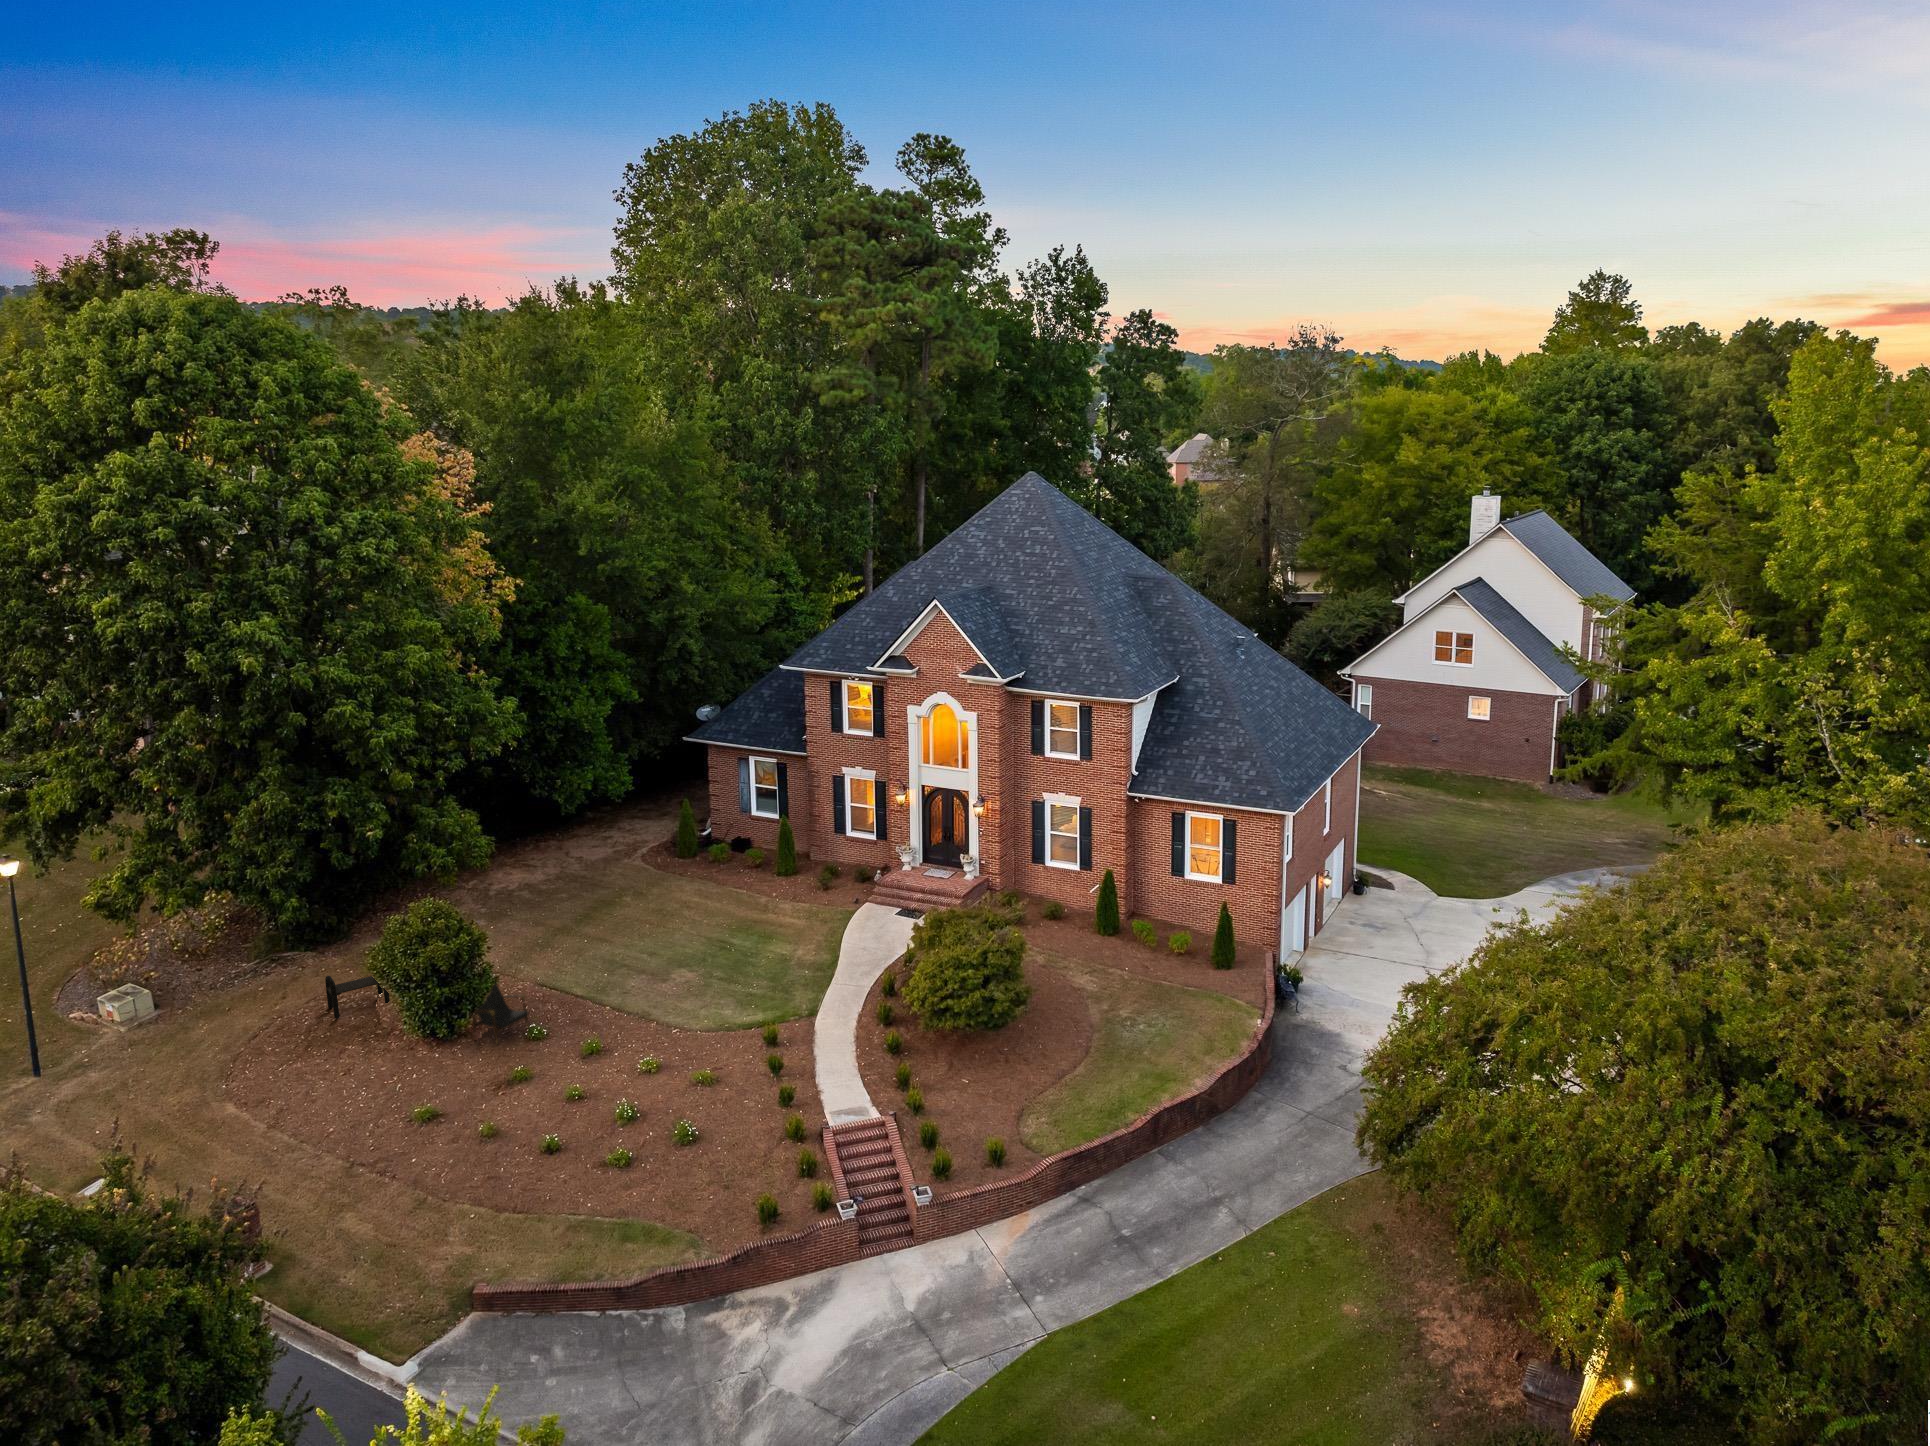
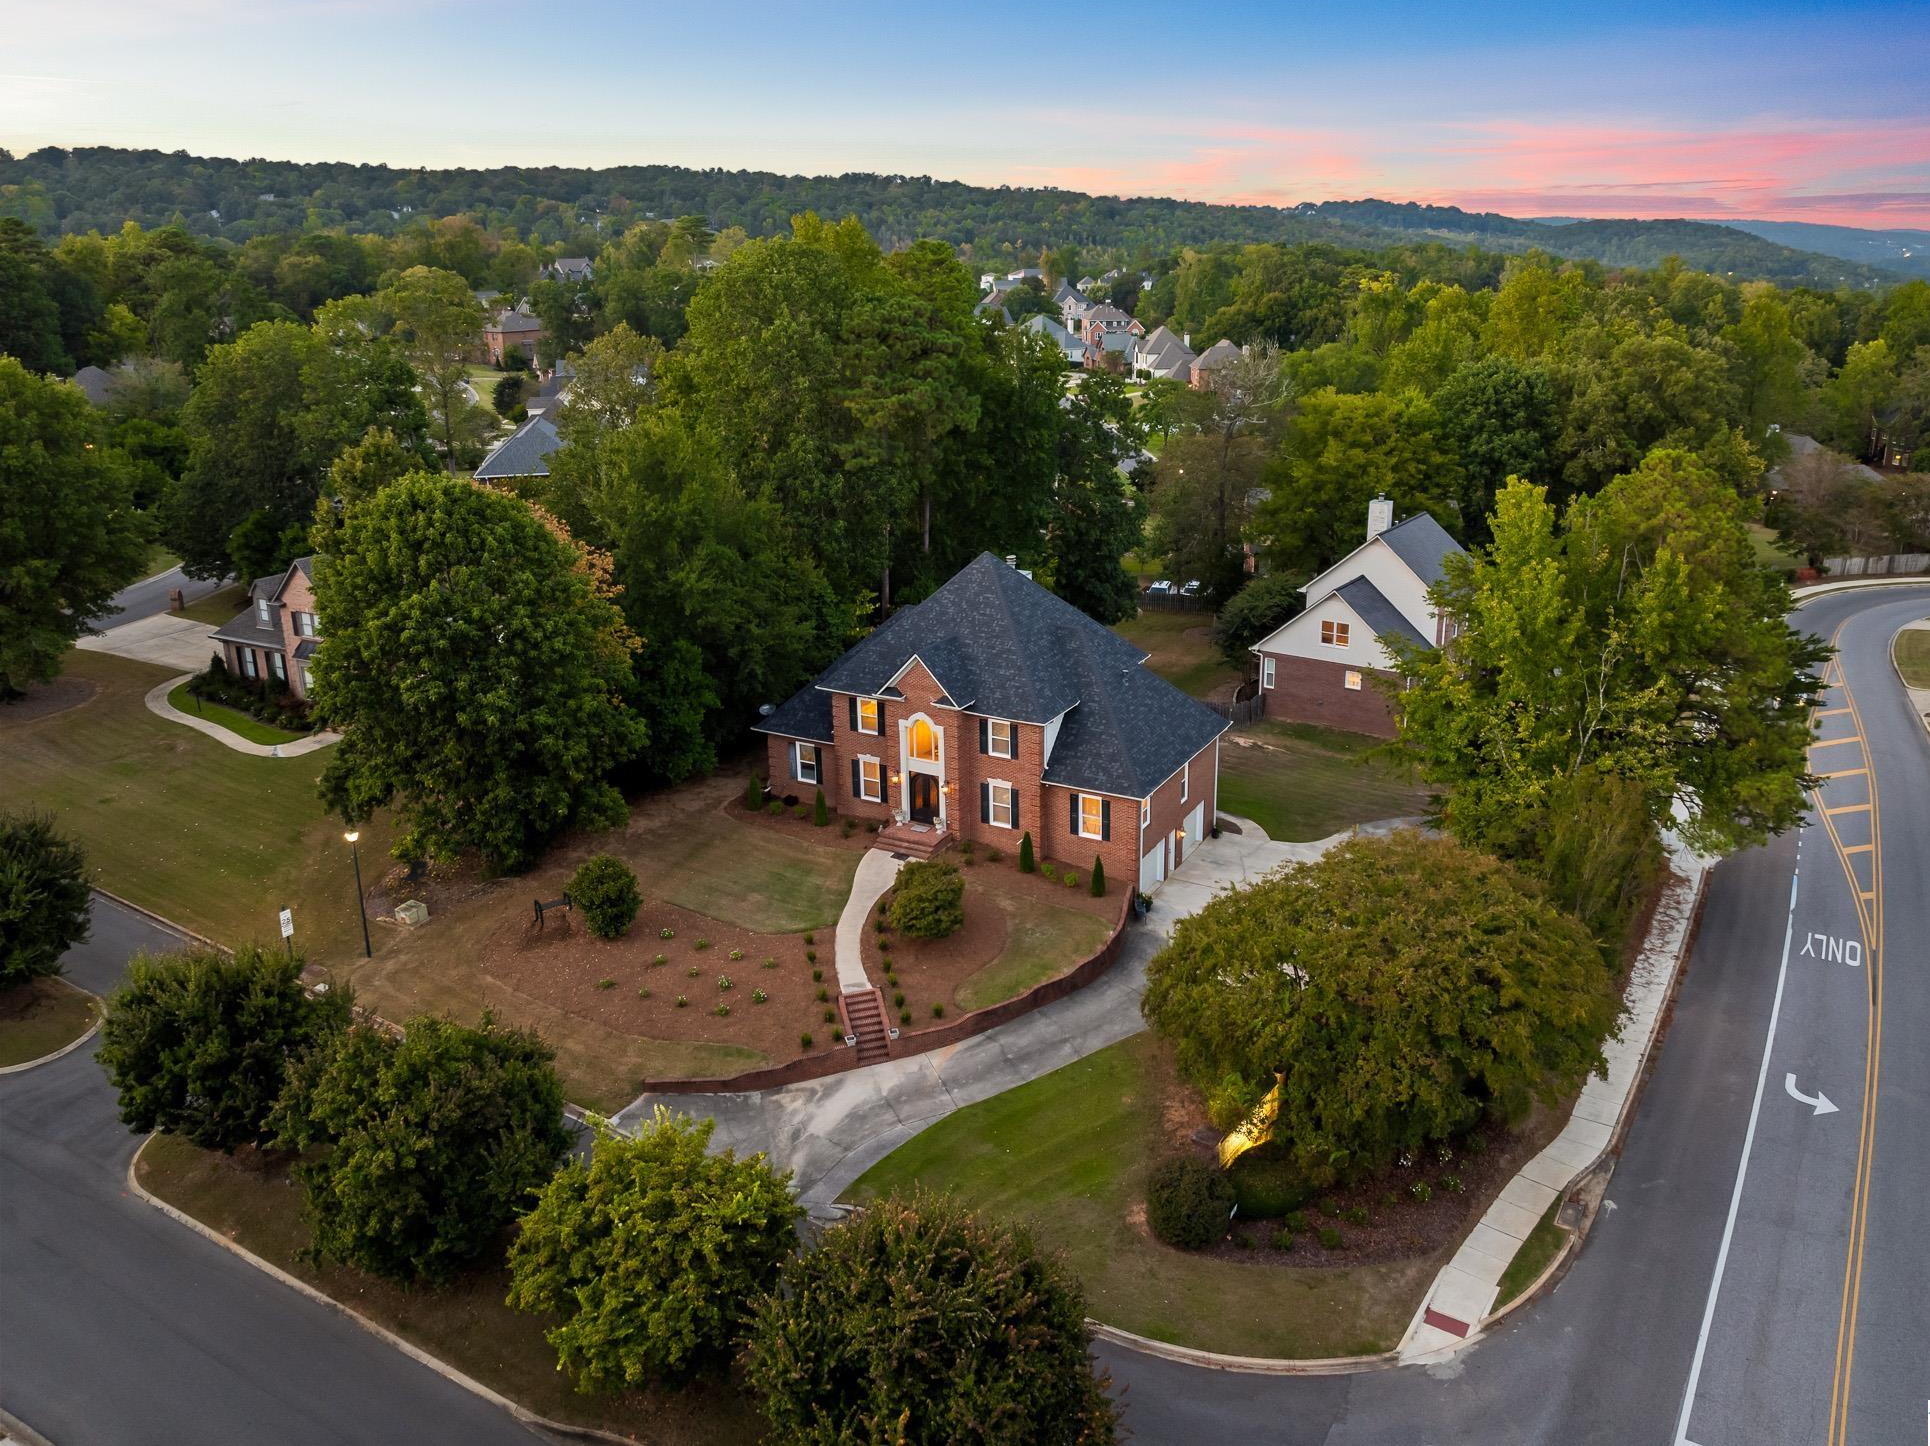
lounge chair: present [473,983,529,1043] -> present [399,860,431,885]

